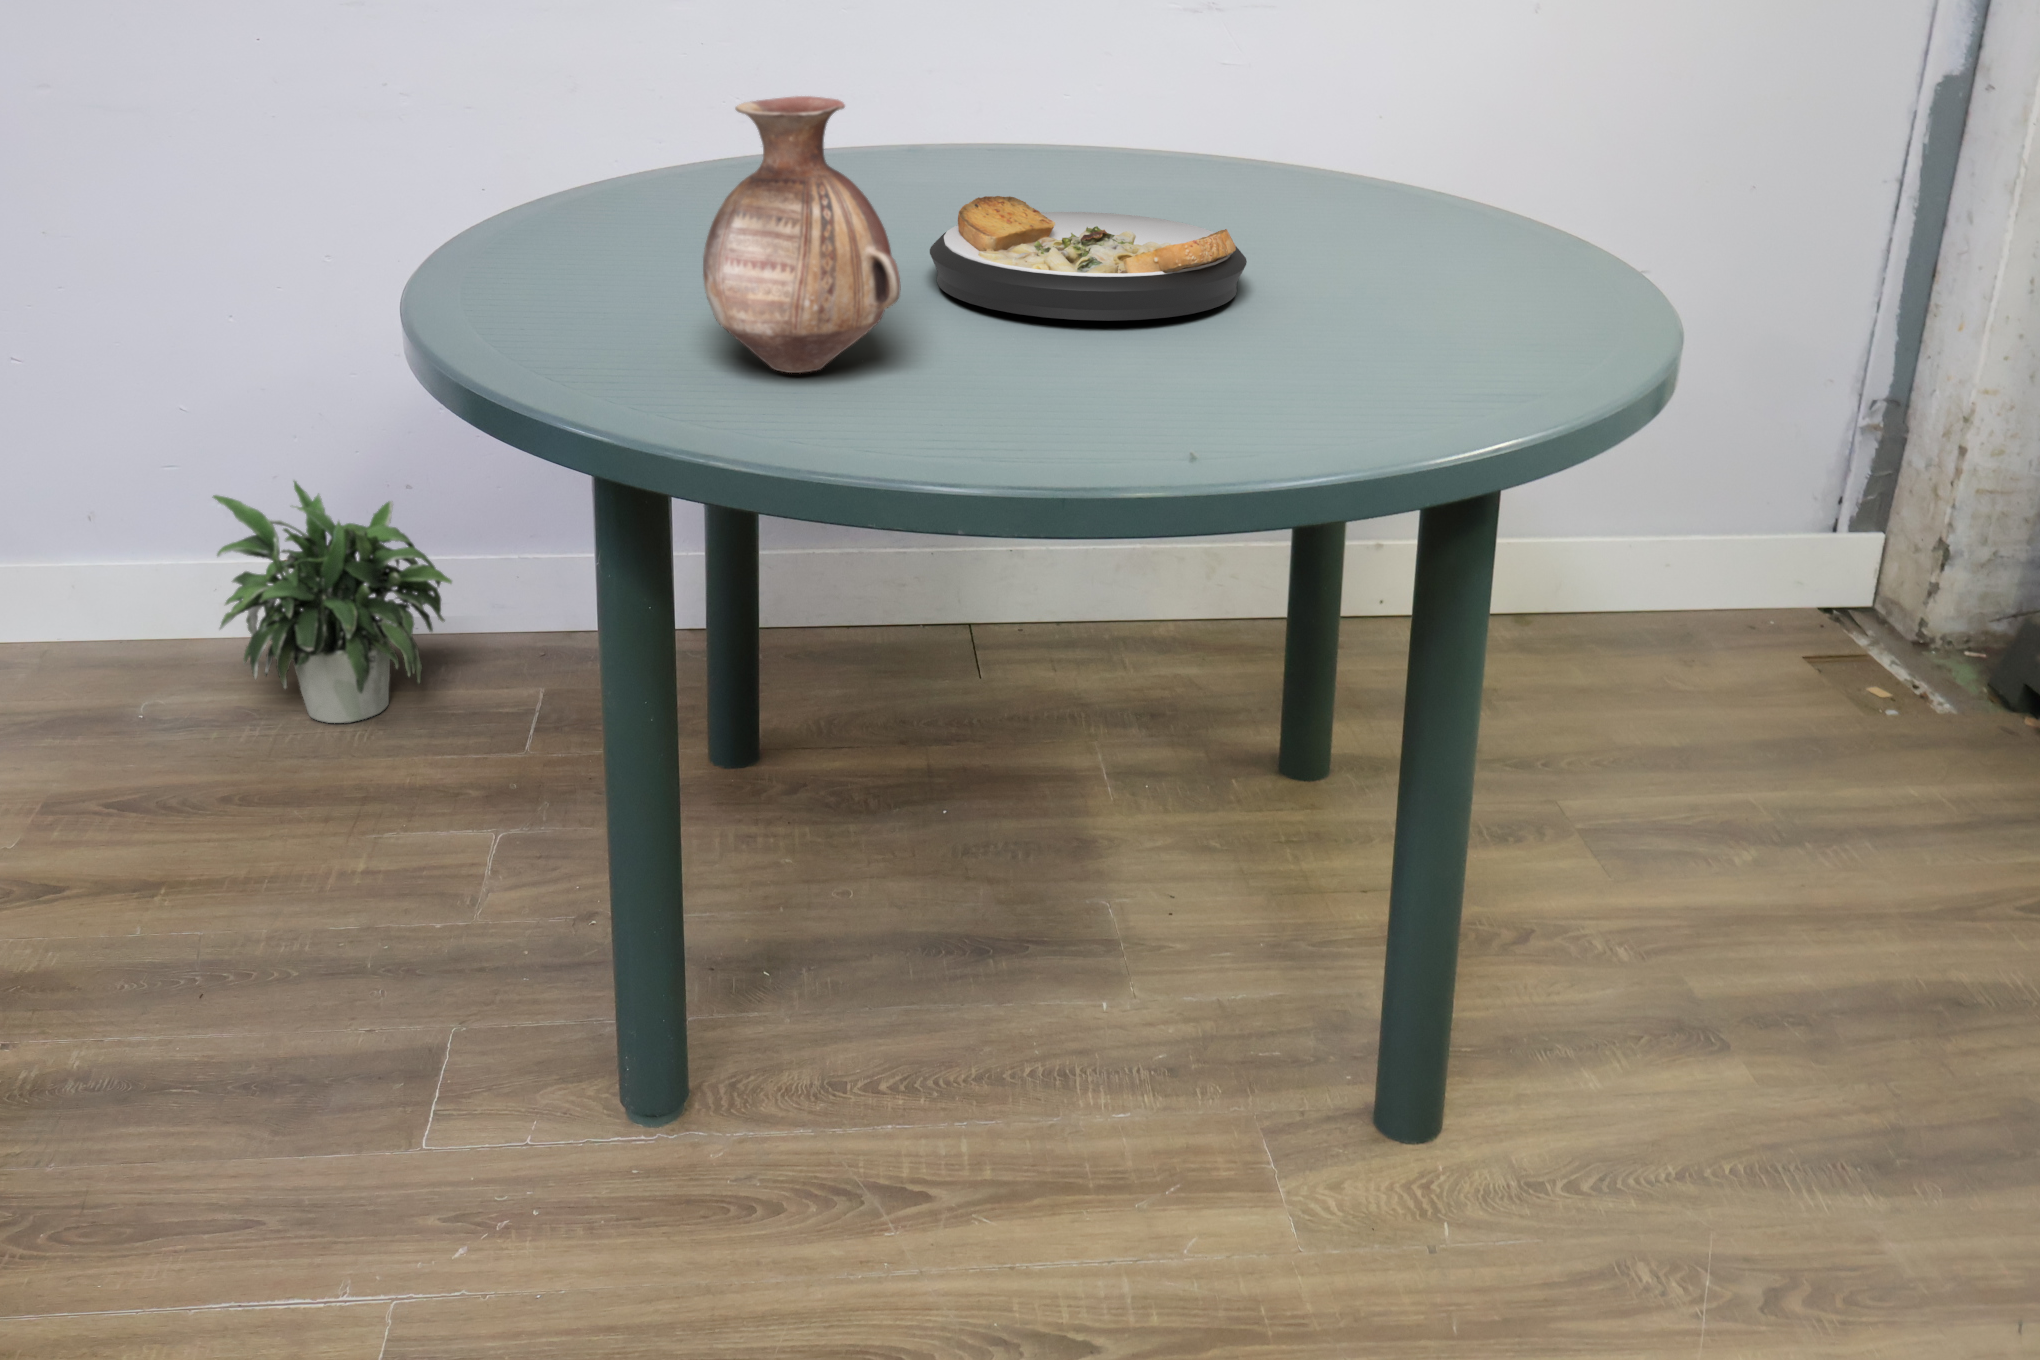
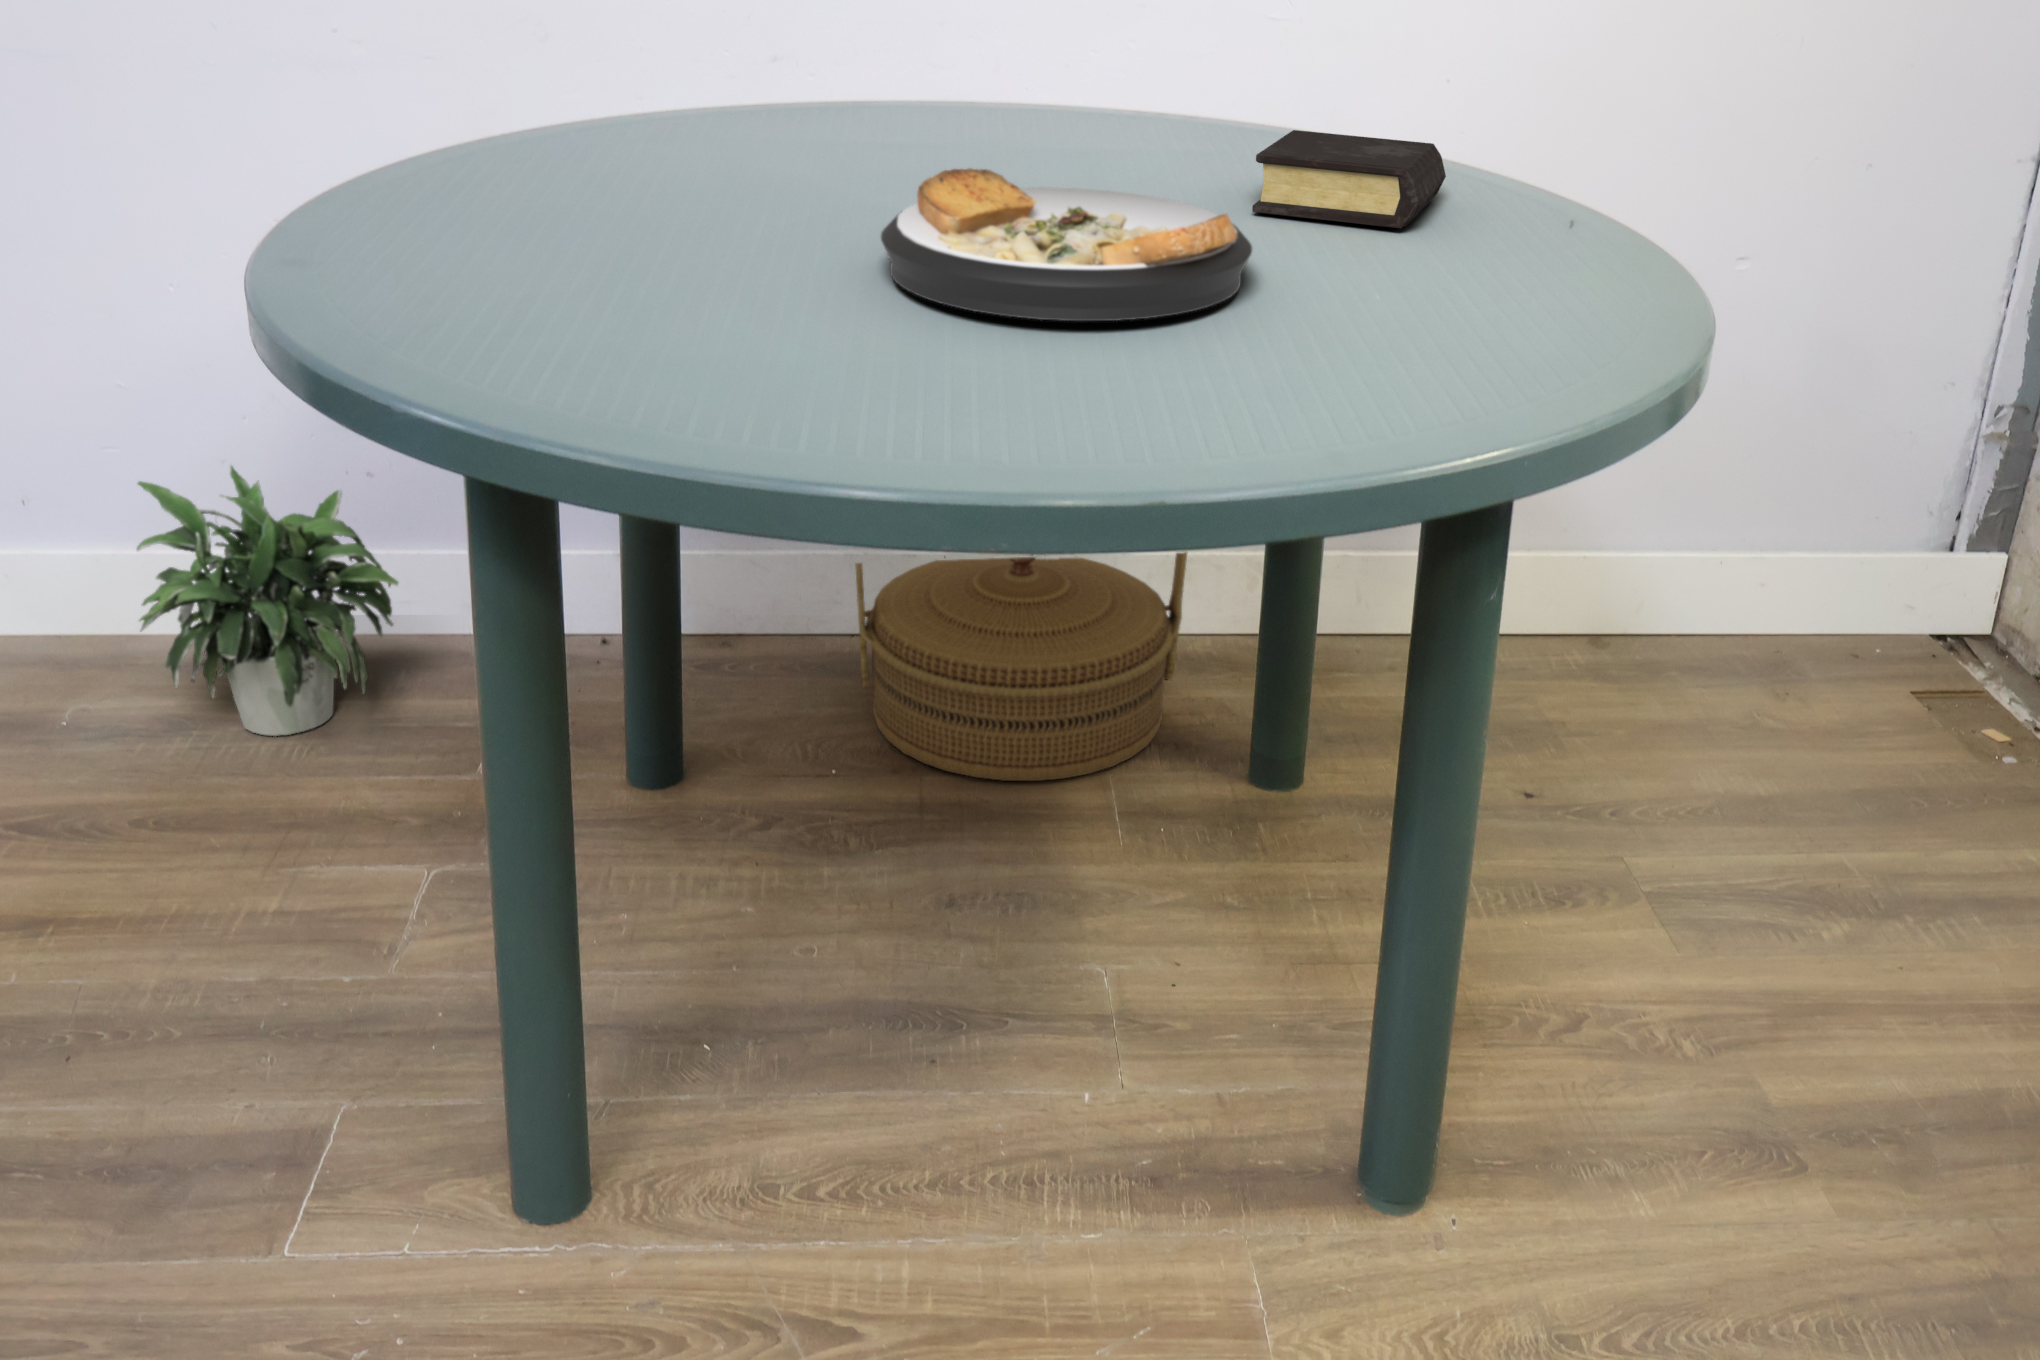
vase: present [703,96,901,373] -> none [576,50,809,382]
book: none [1233,161,1397,243] -> present [1252,130,1446,228]
woven basket: none [856,404,1169,748] -> present [855,552,1187,781]

